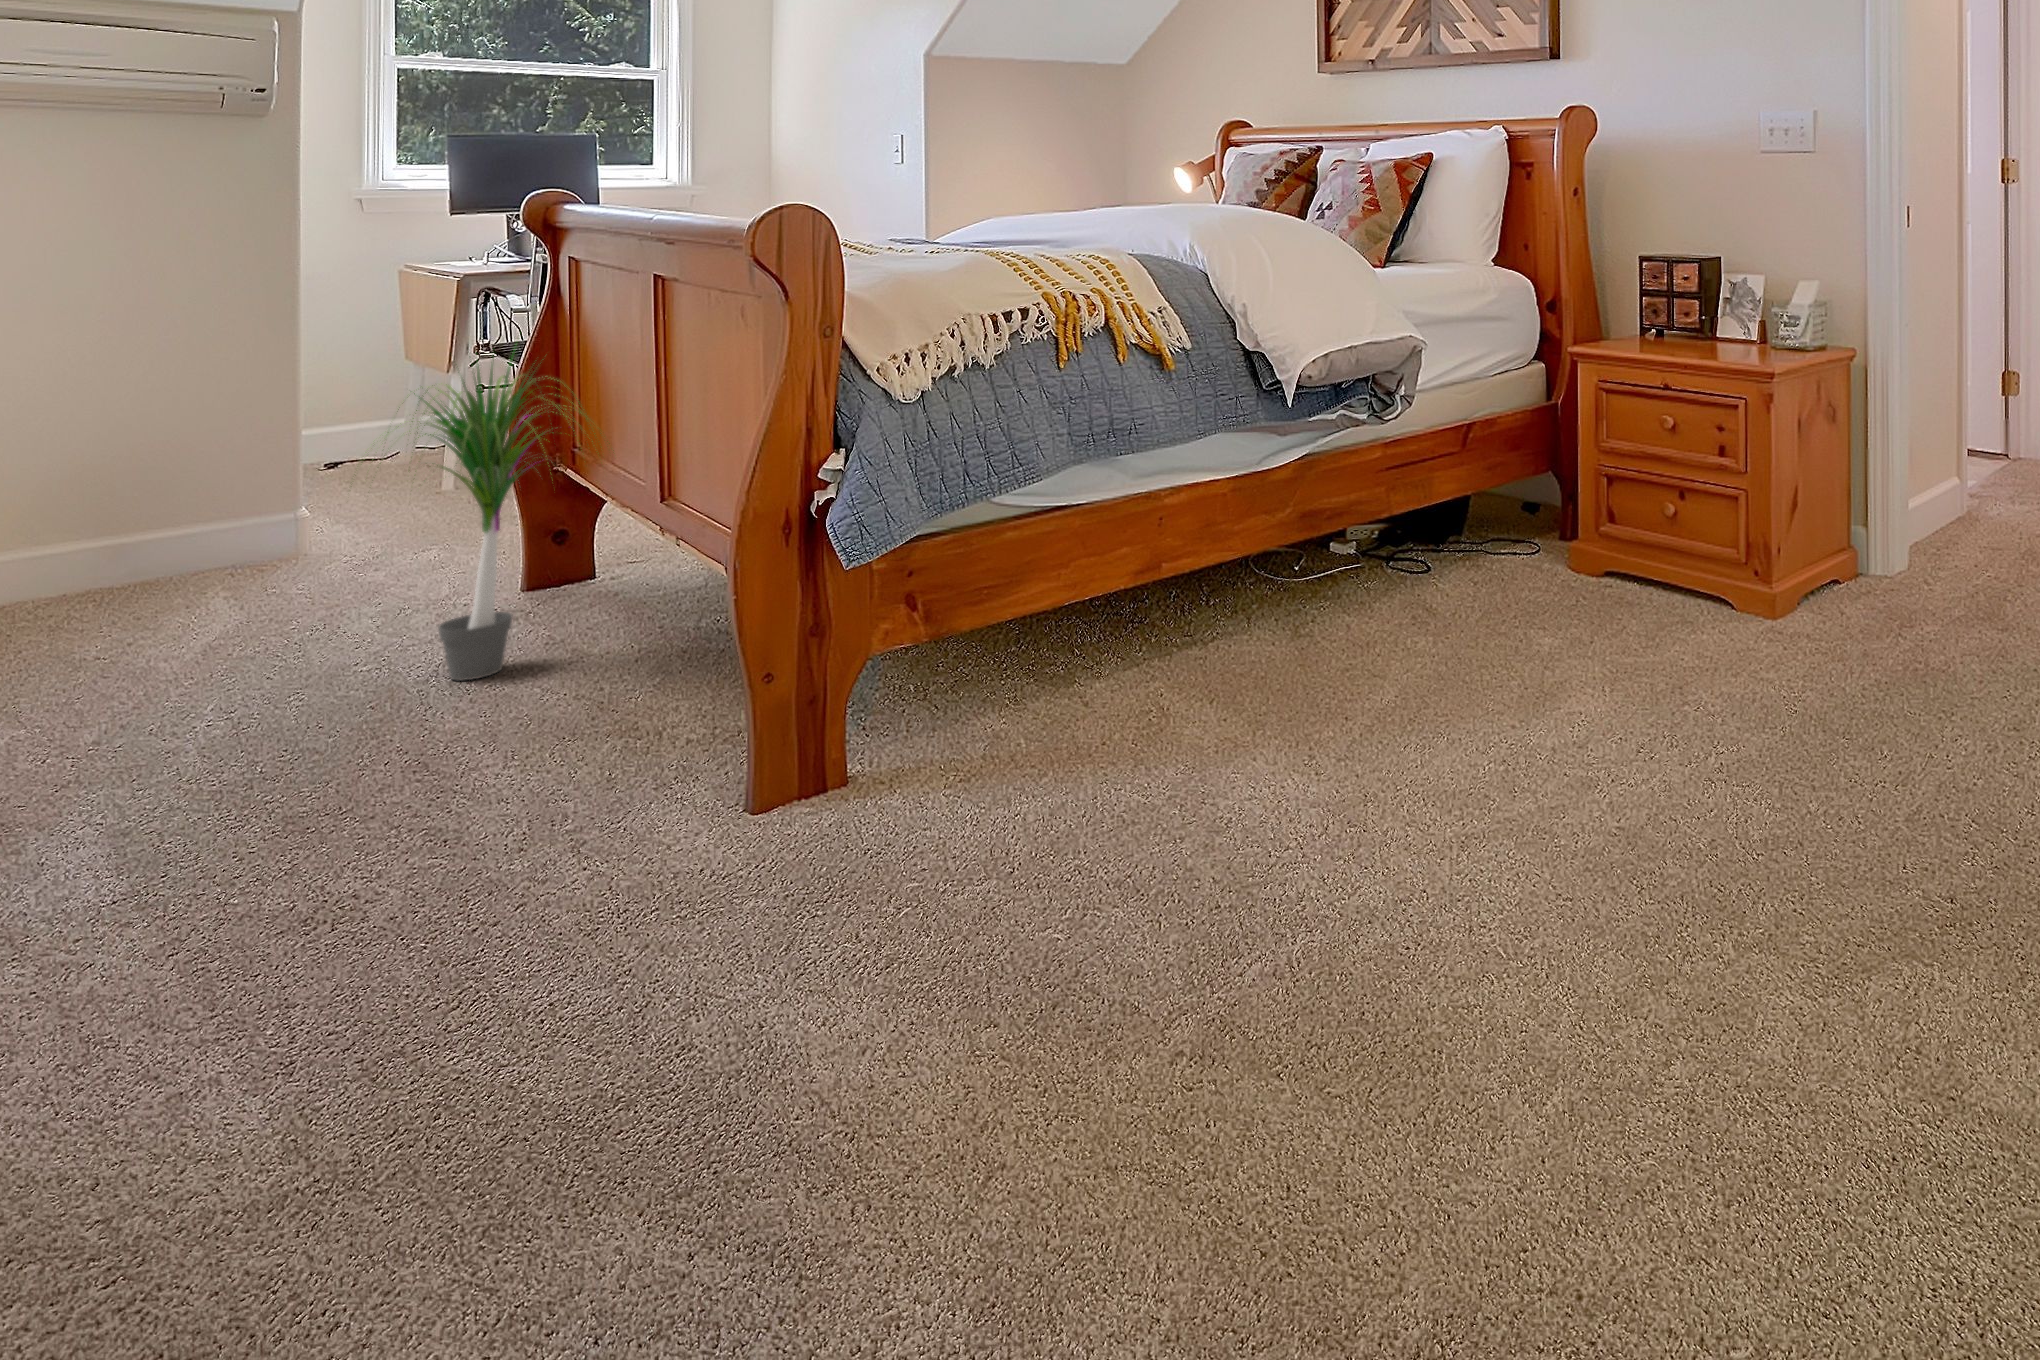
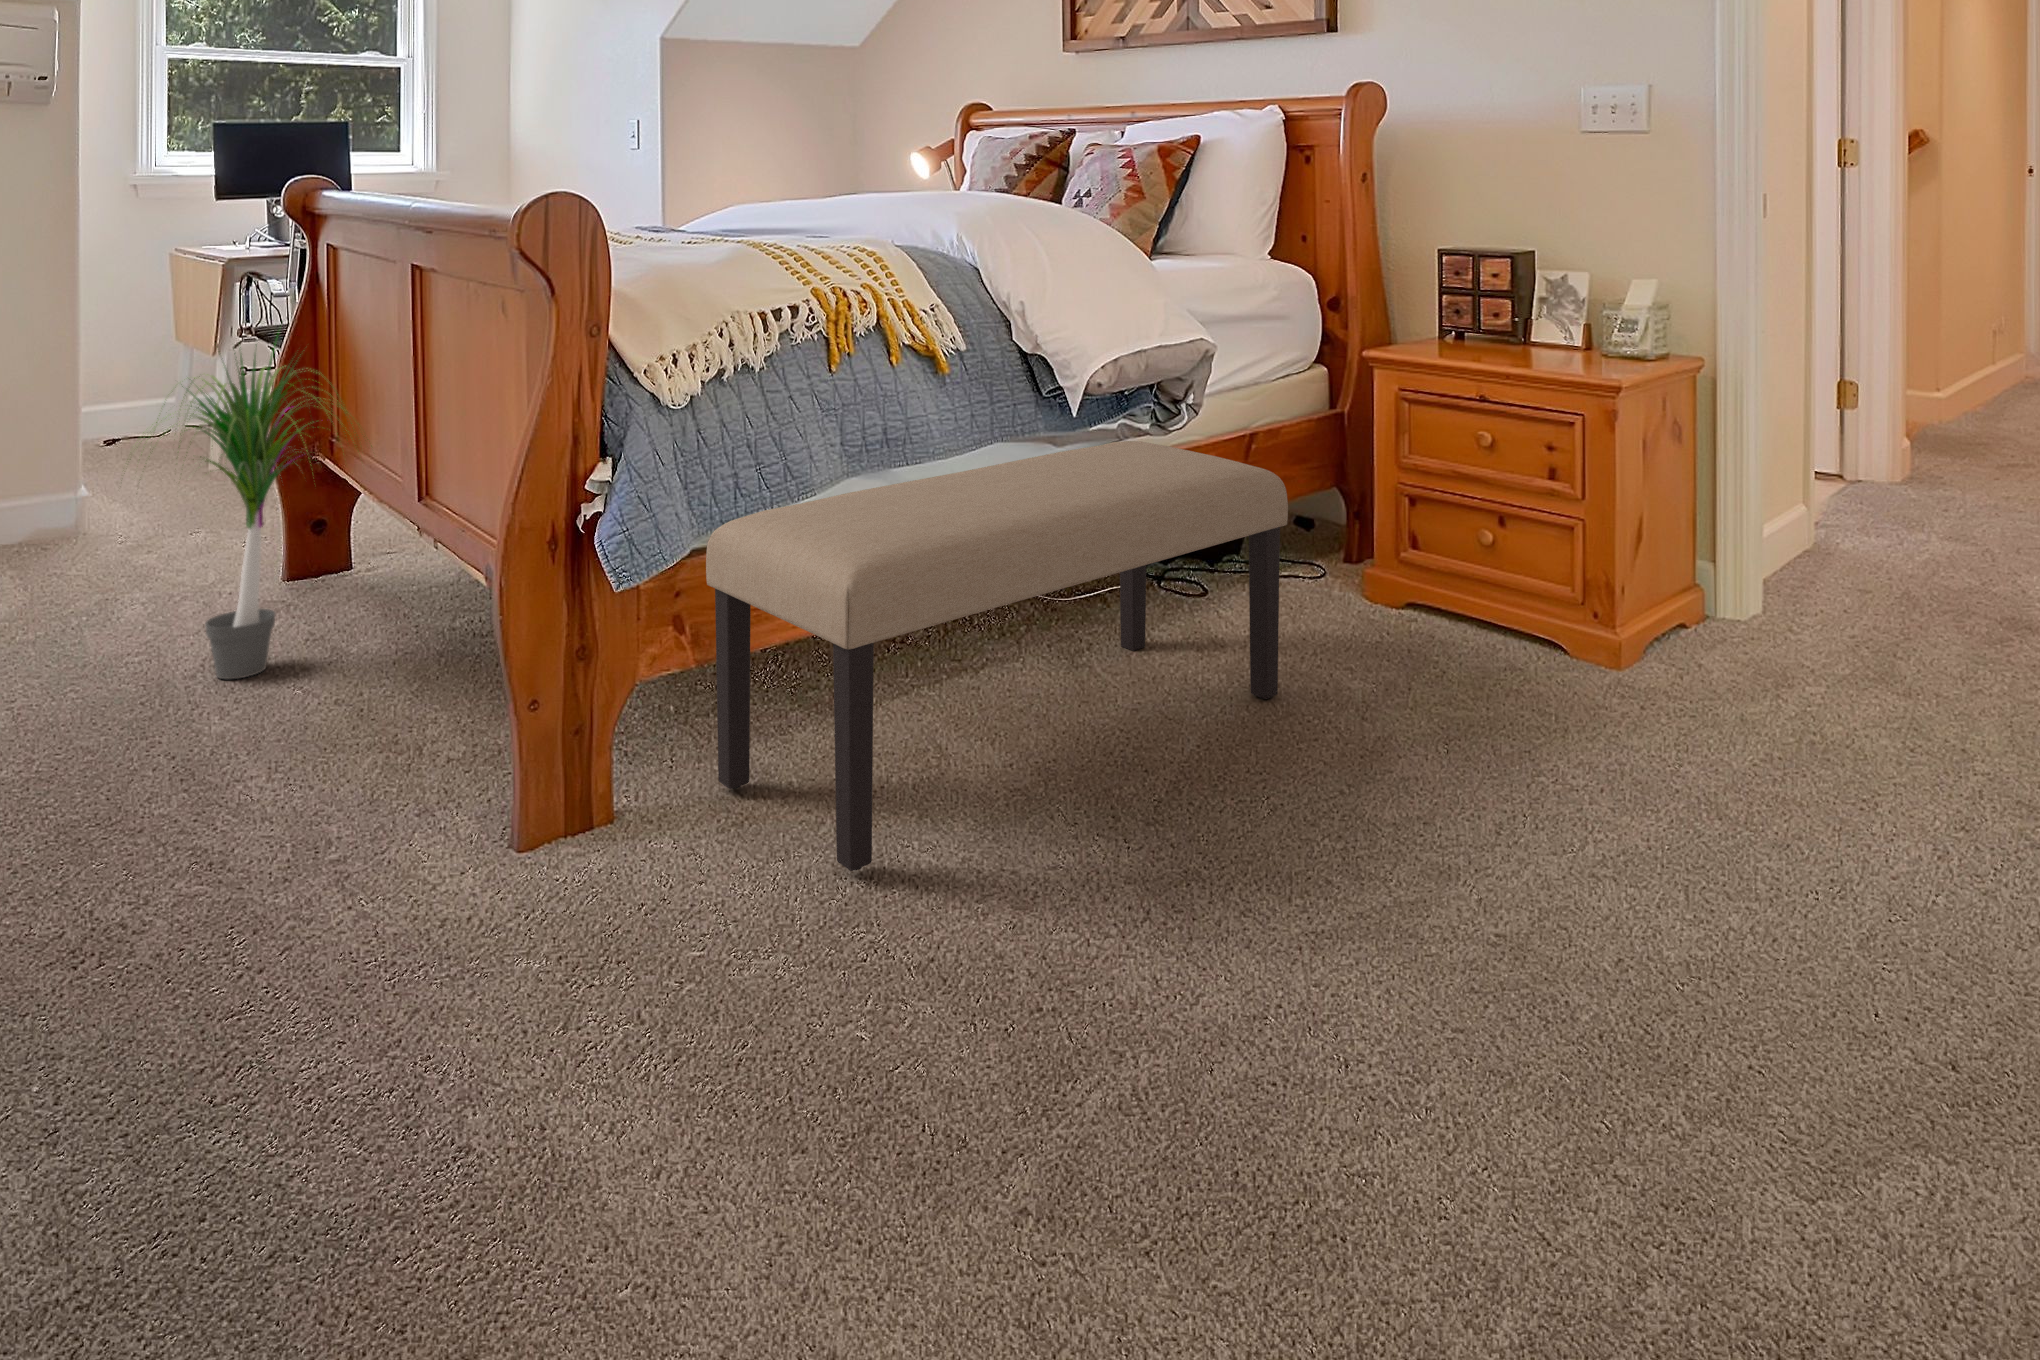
bench: none [936,430,1481,811] -> present [706,441,1288,871]

